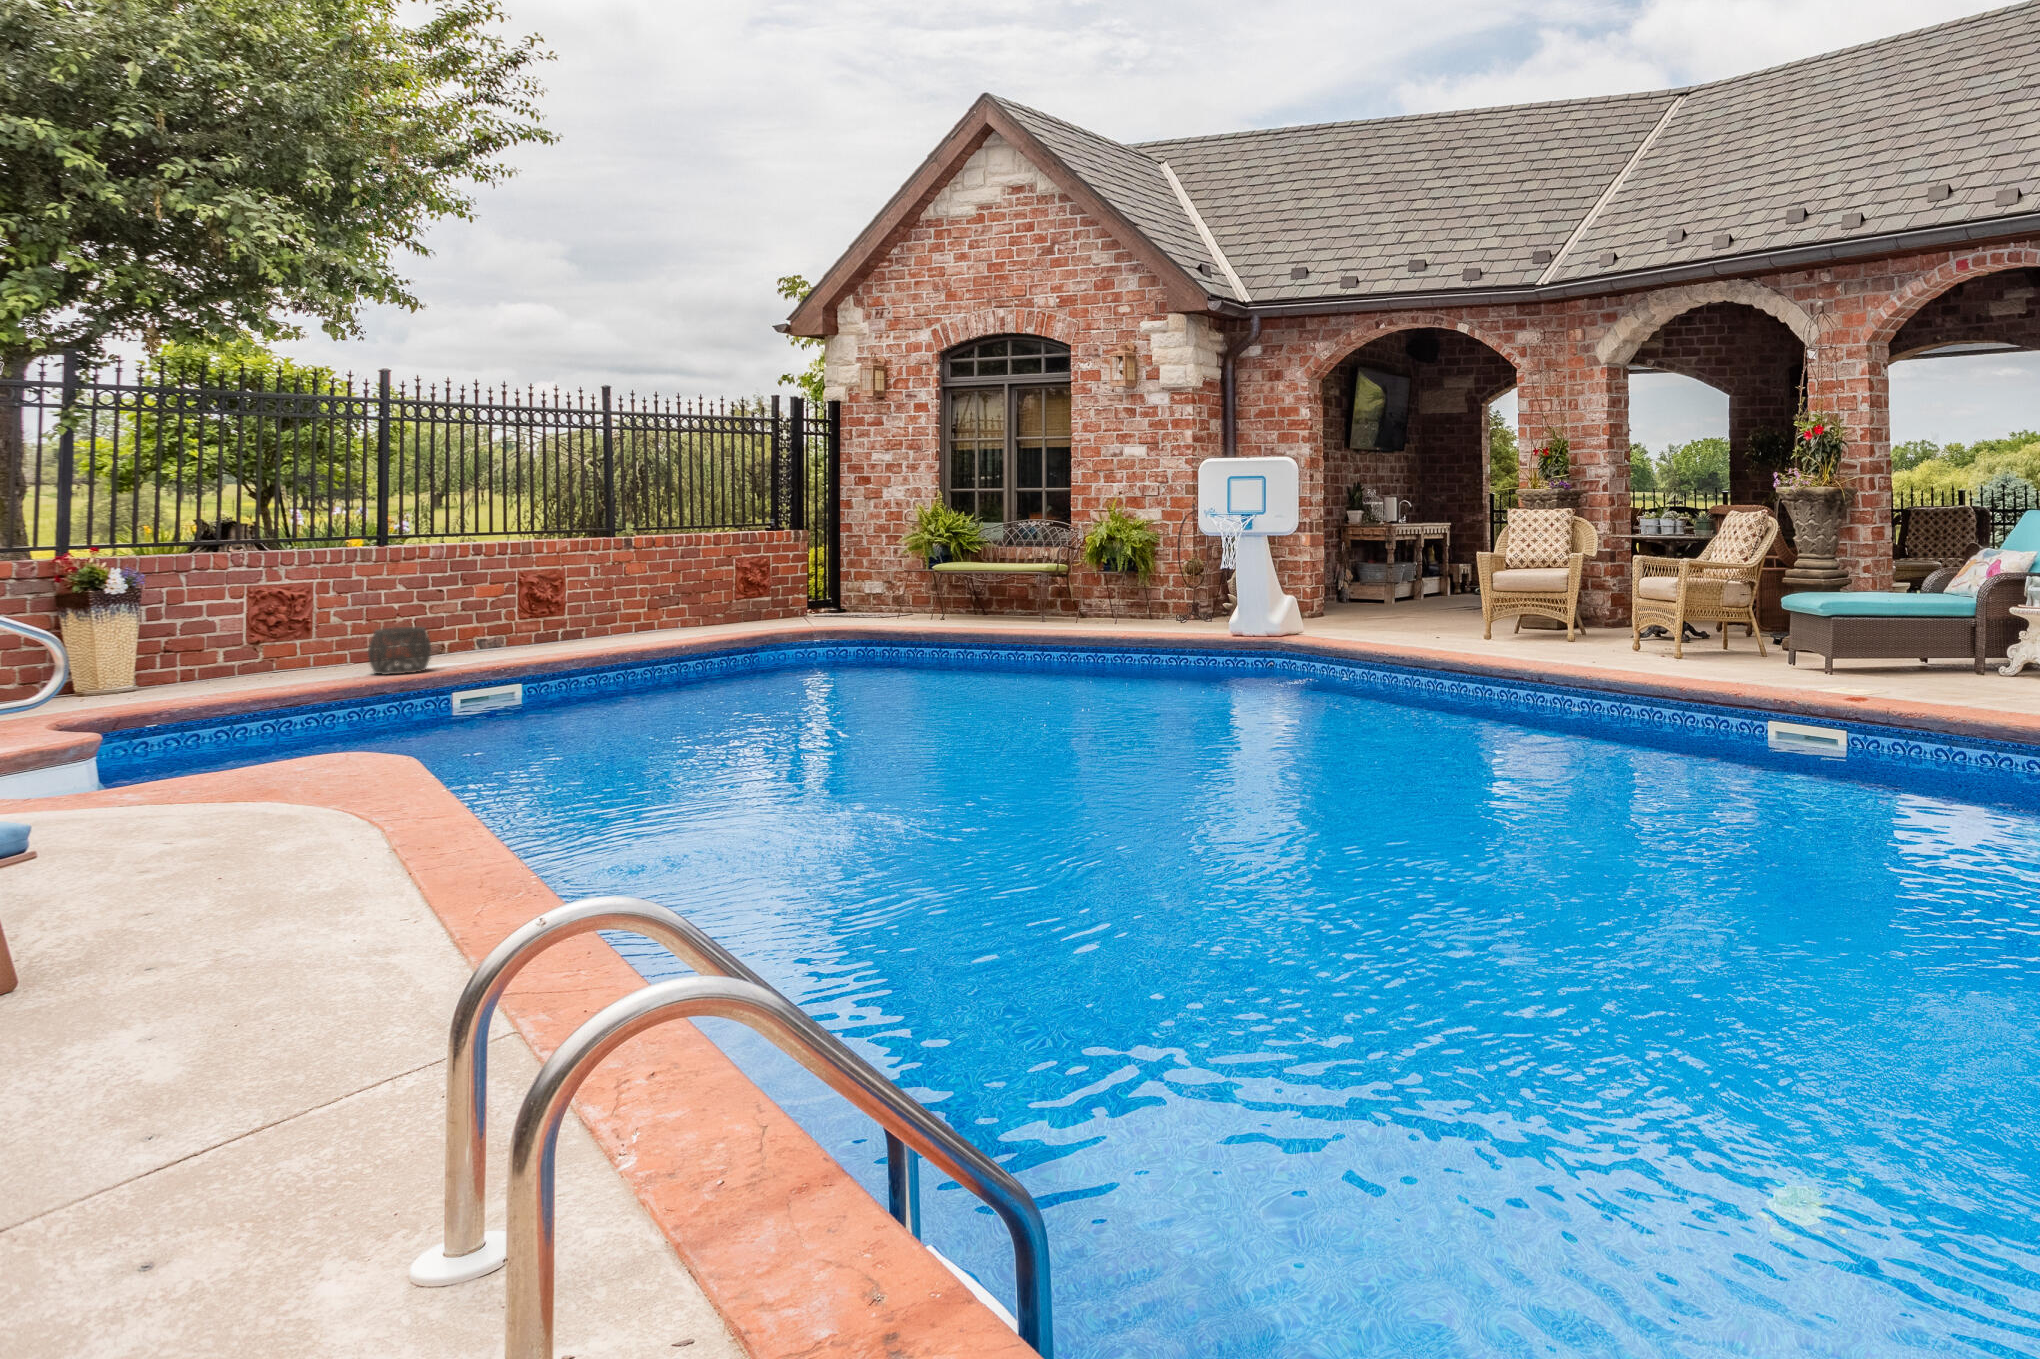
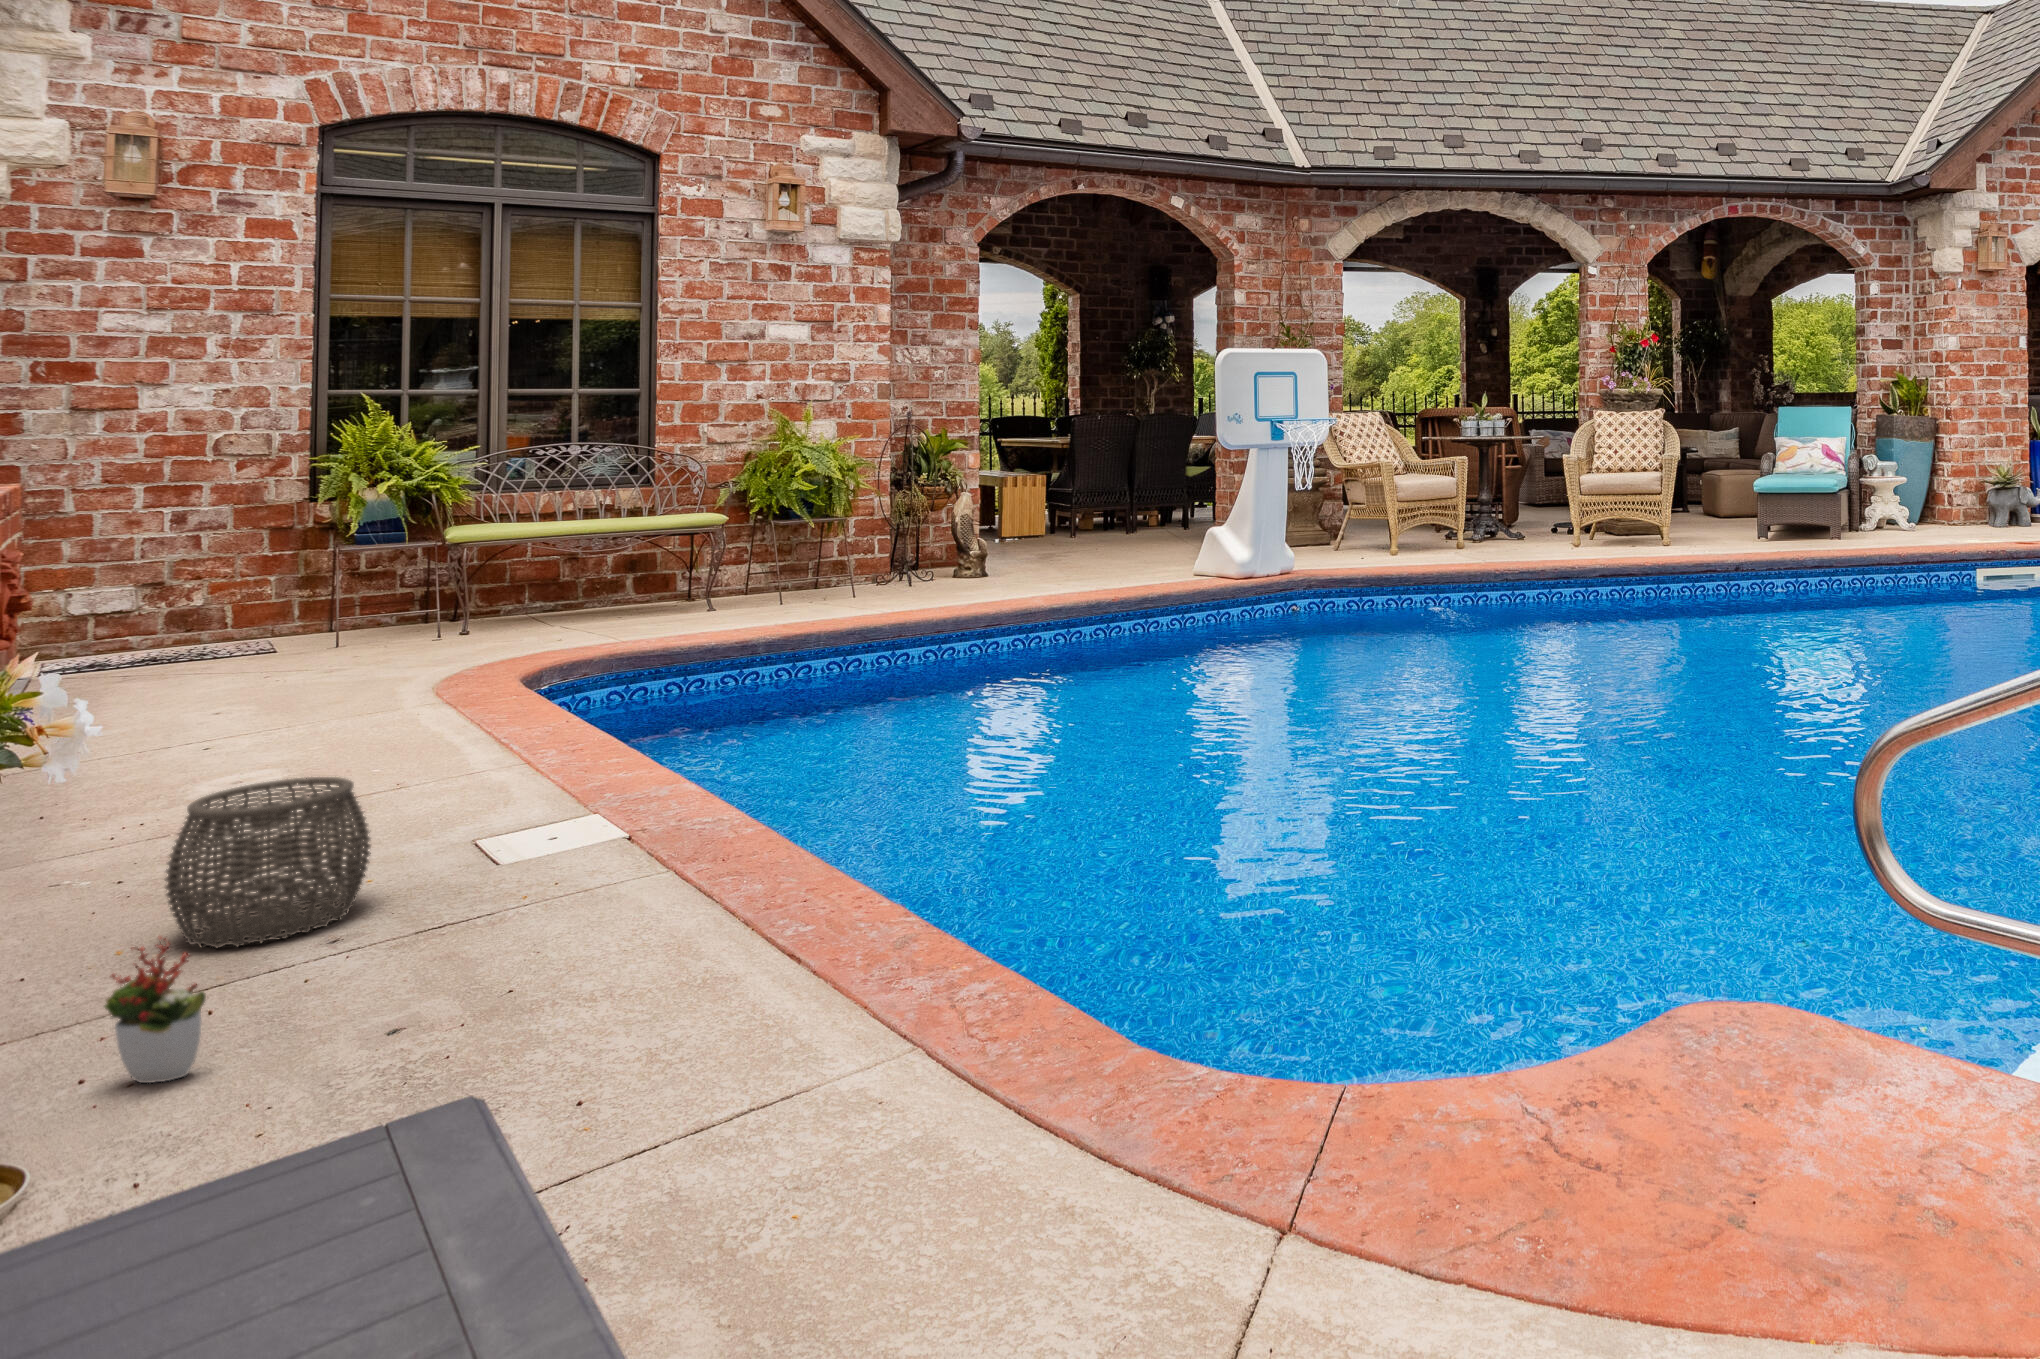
decorative plant: none [228,649,254,689] -> present [105,937,206,1083]

